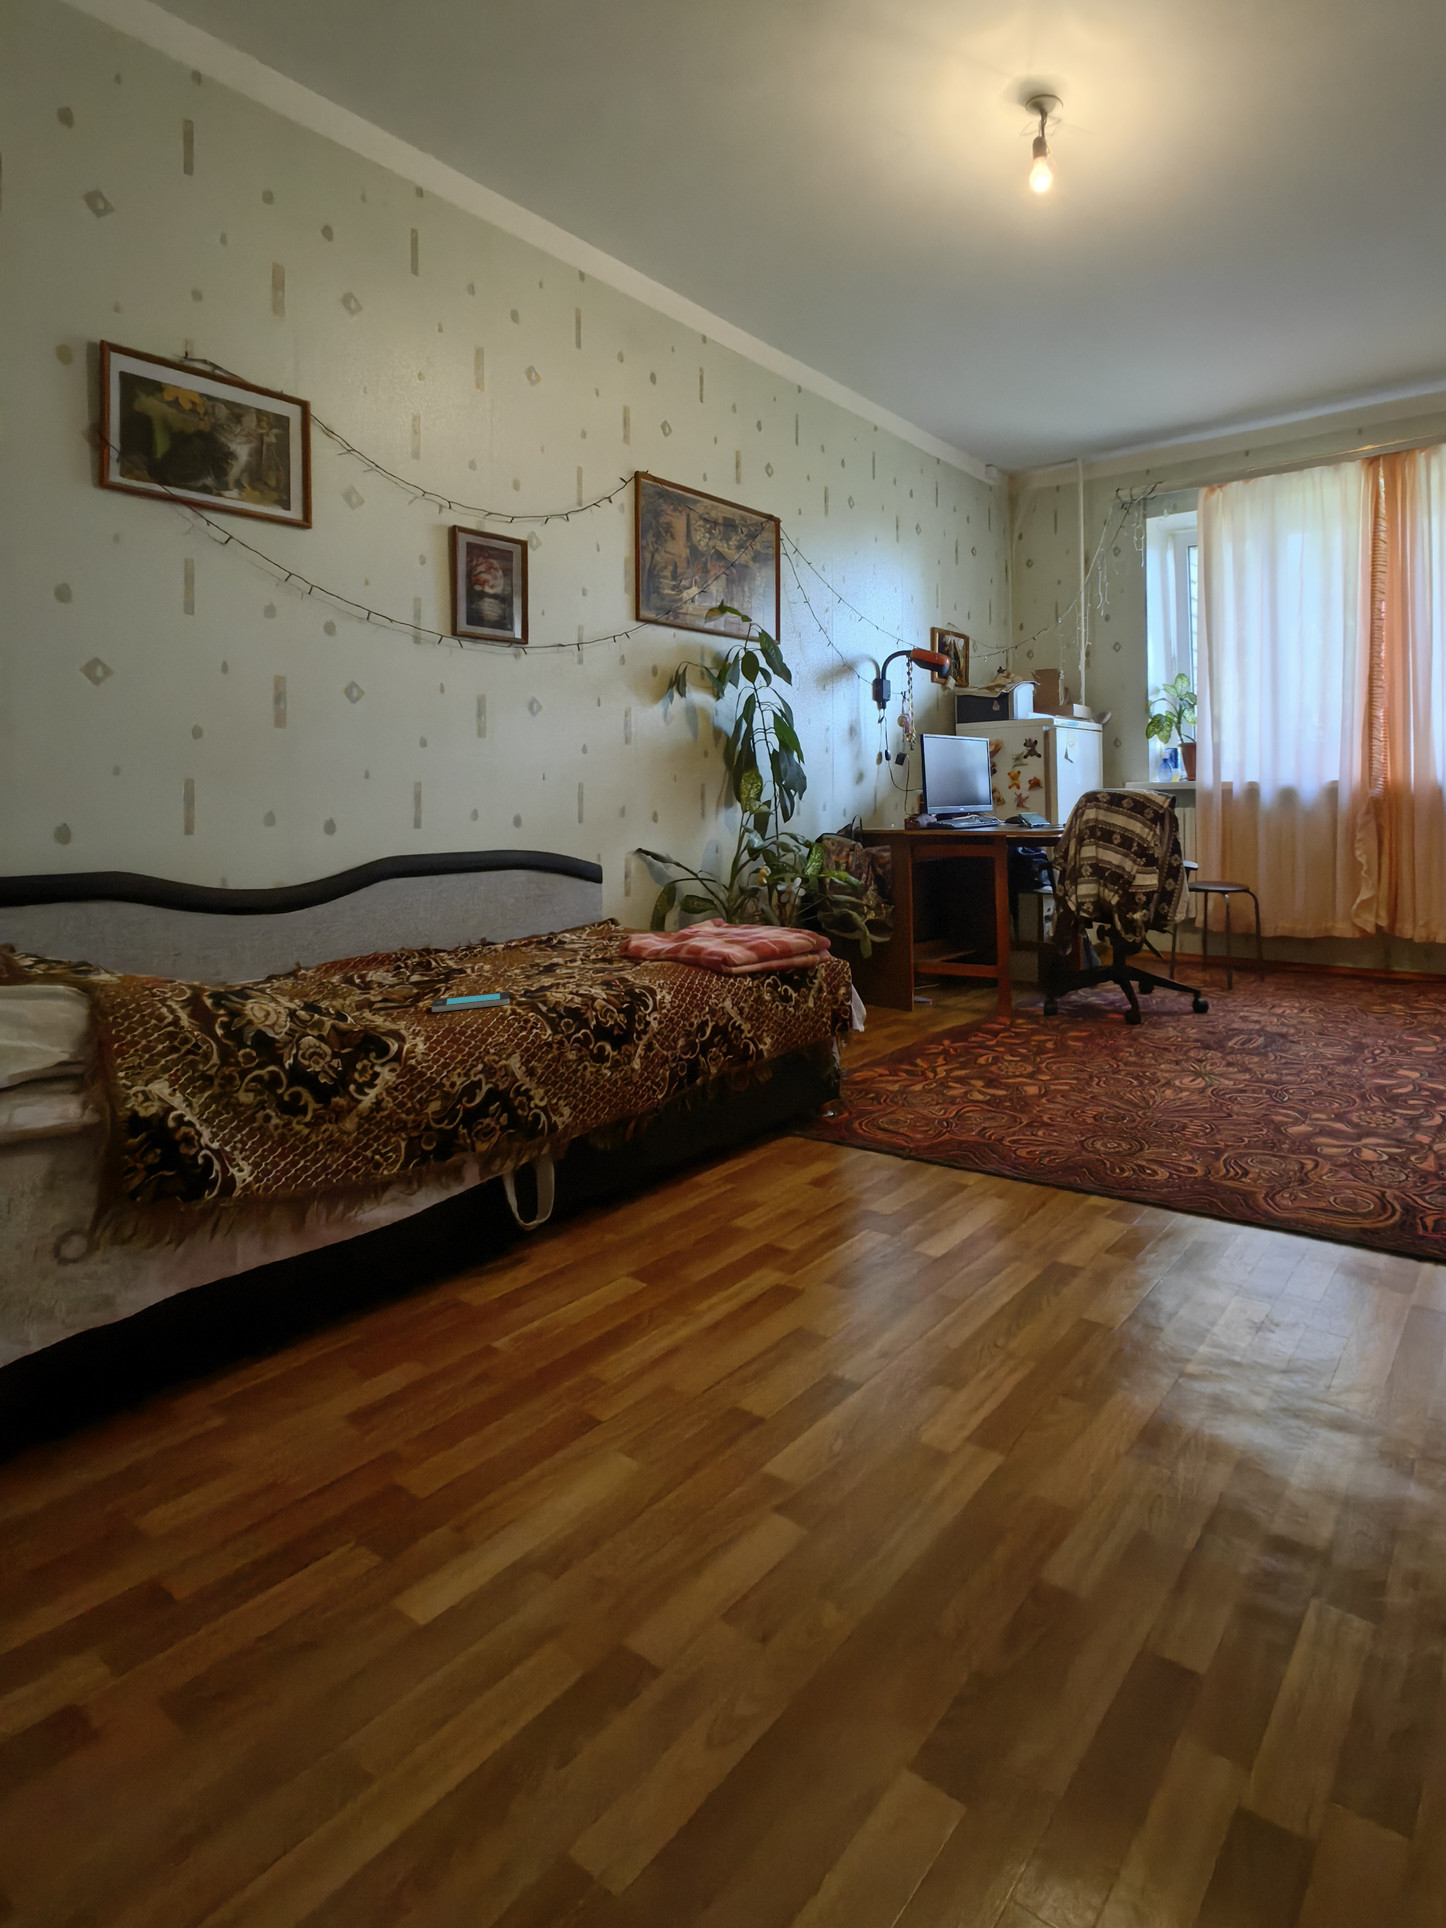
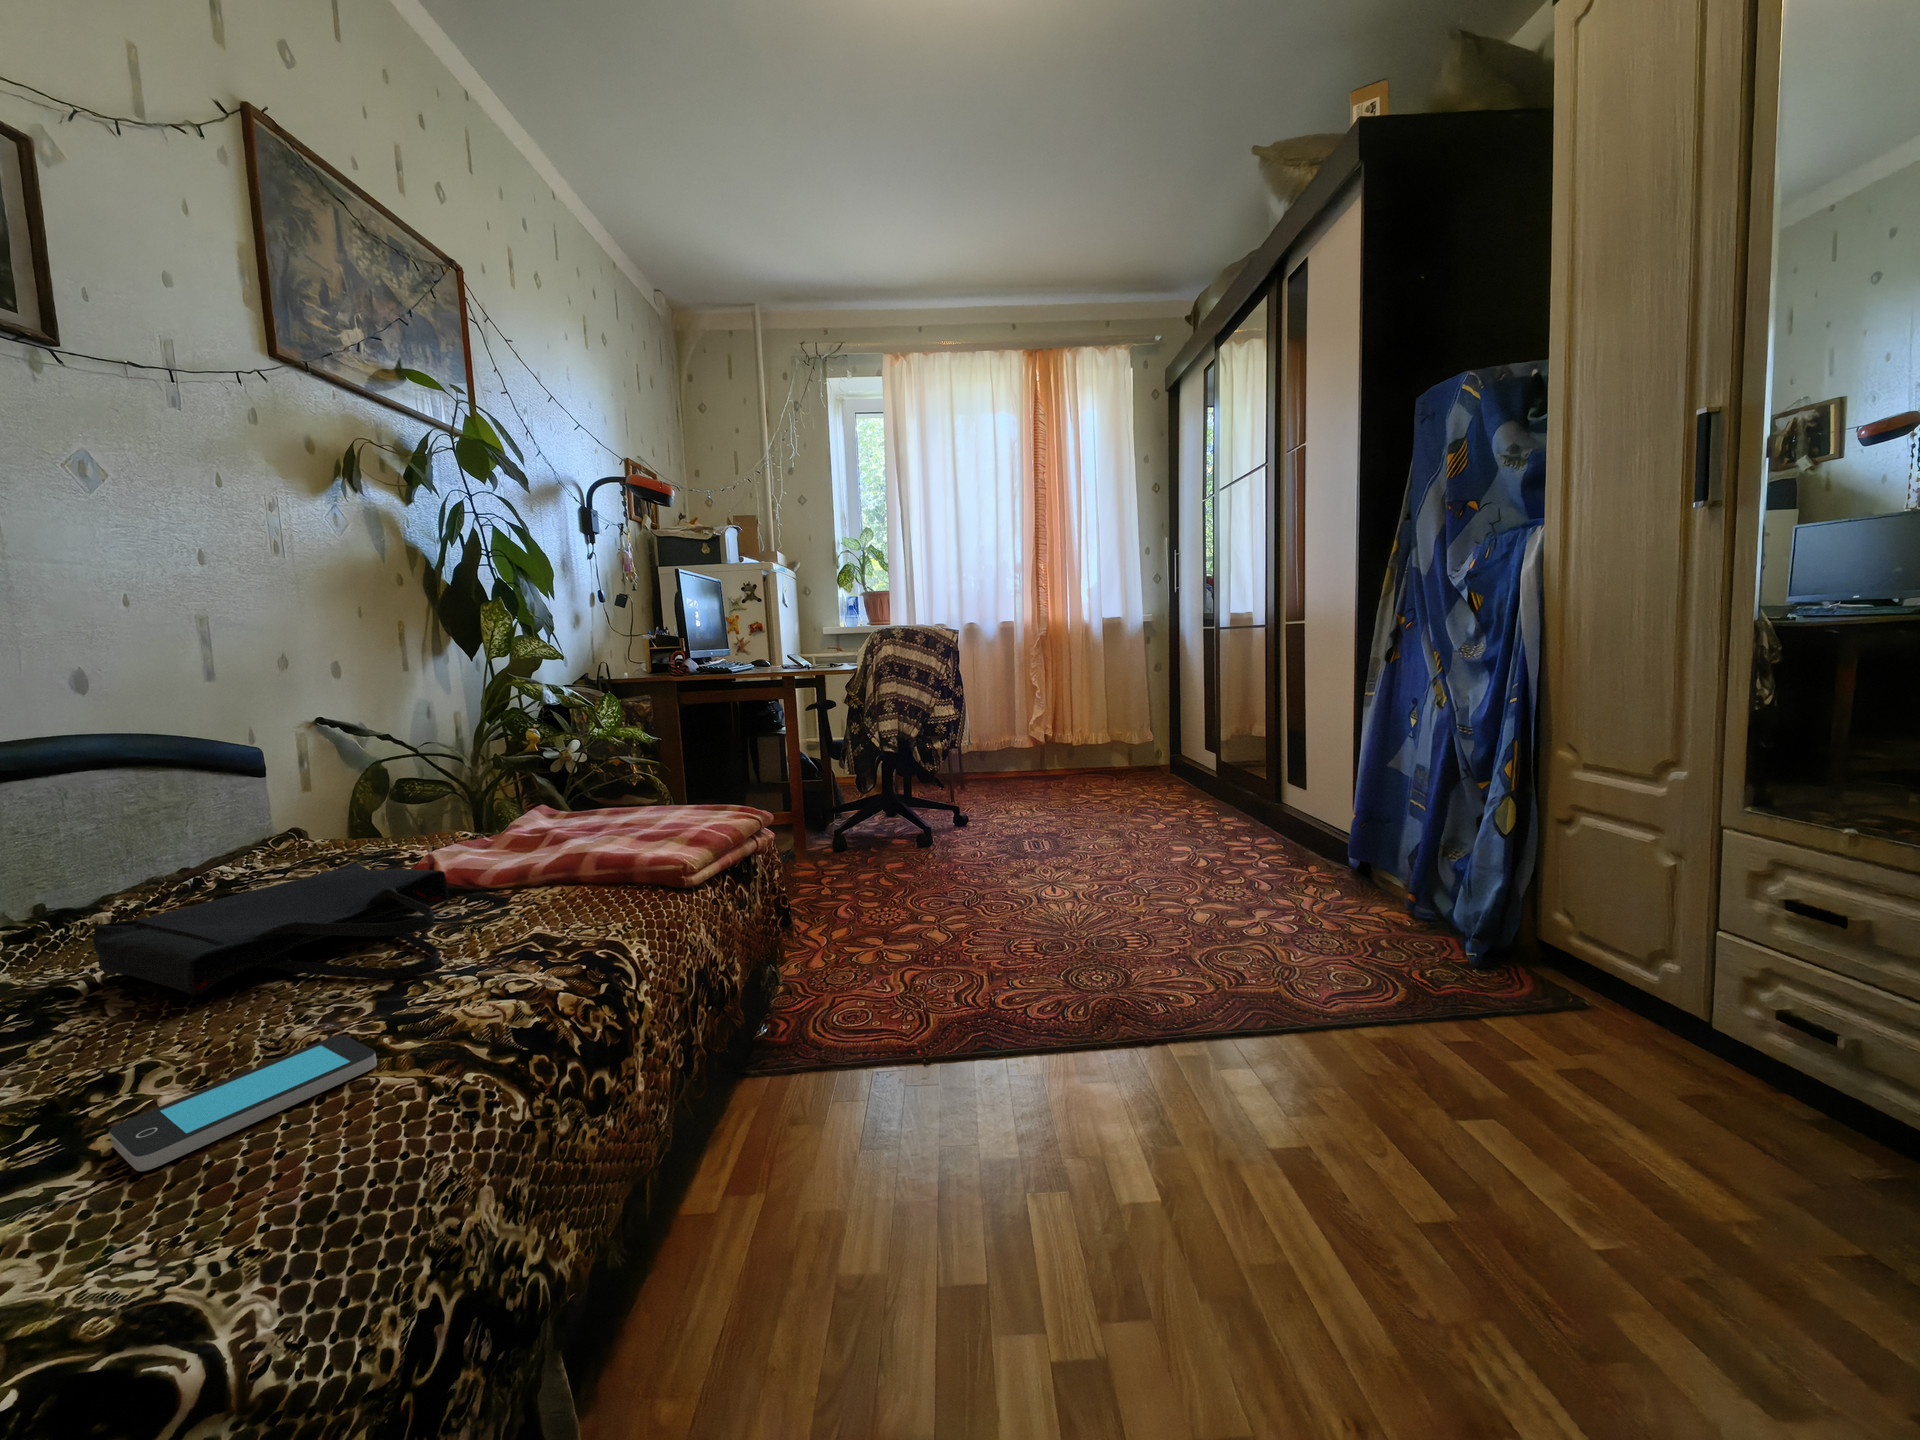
tote bag: none [480,932,607,983] -> present [93,863,448,995]

